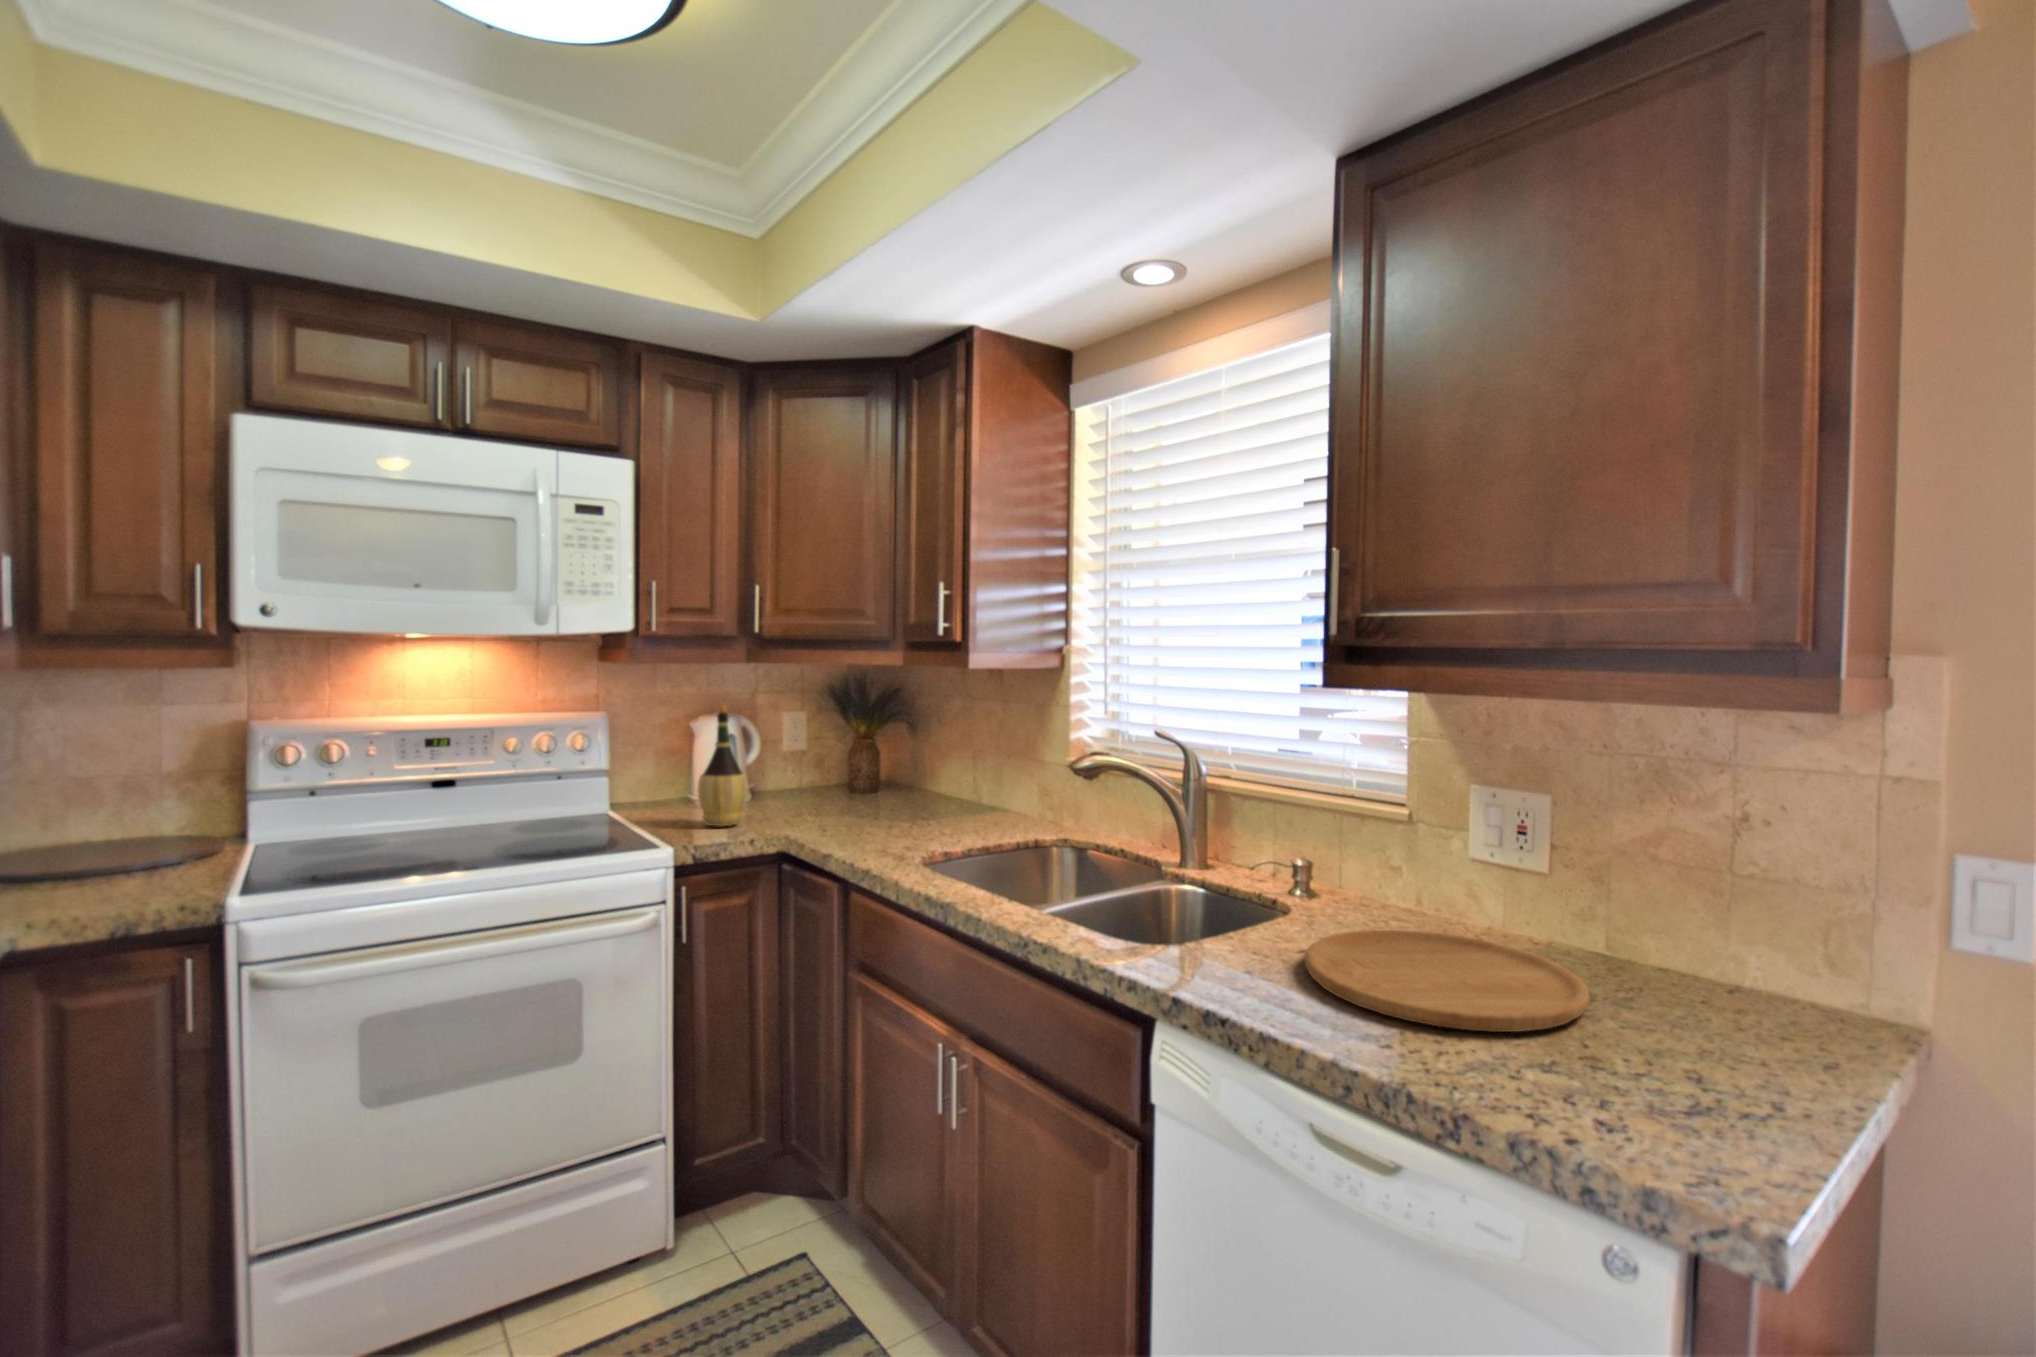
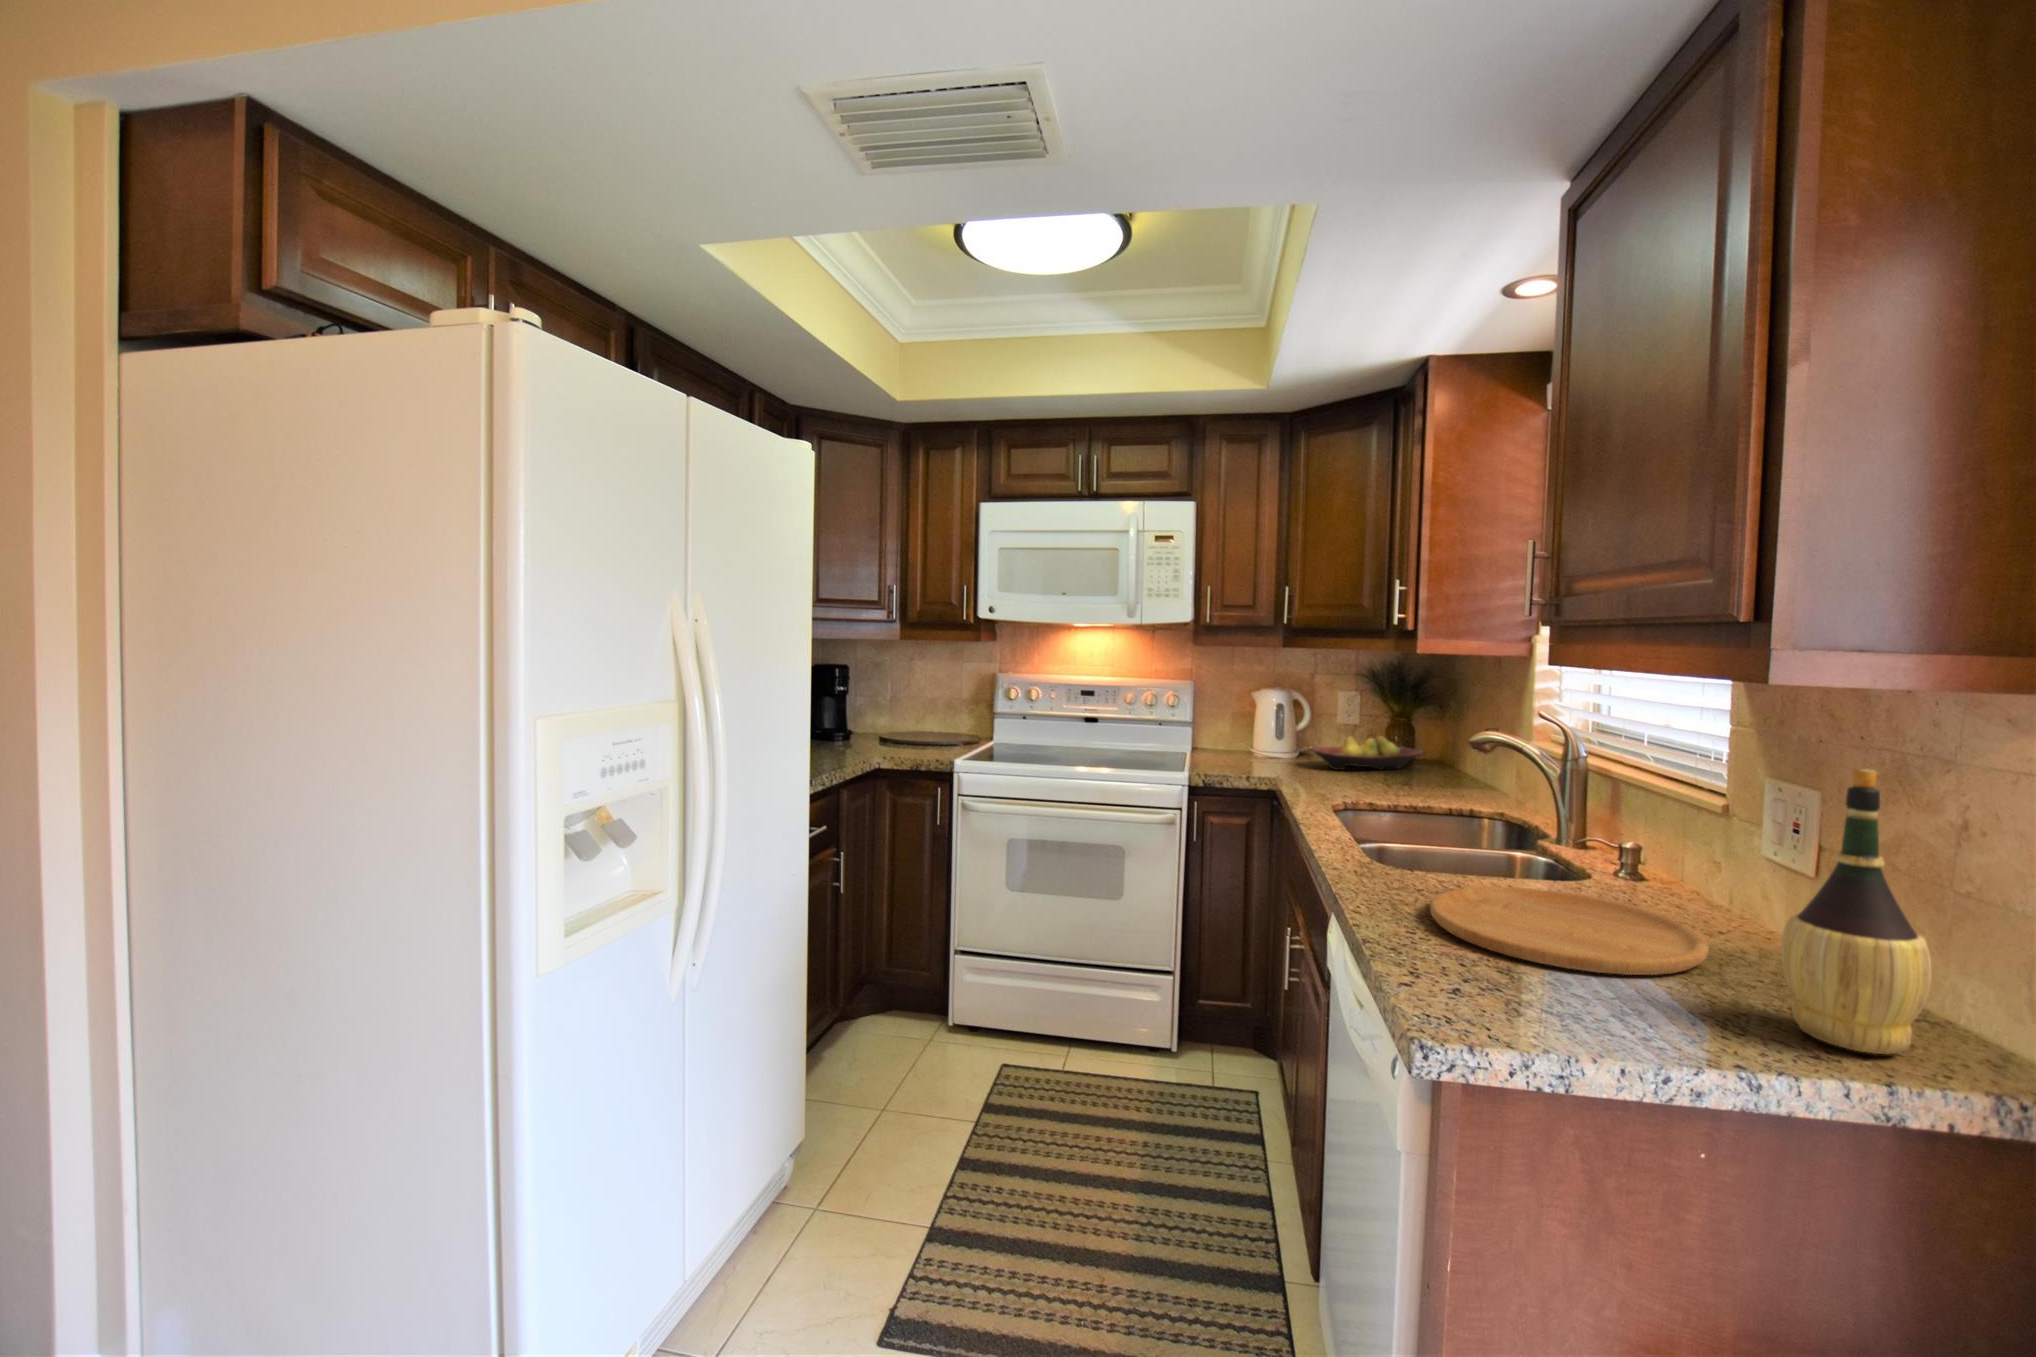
wine bottle: present [697,705,748,826] -> present [1781,769,1931,1054]
fruit bowl: none [792,764,902,812] -> present [1312,736,1422,770]

